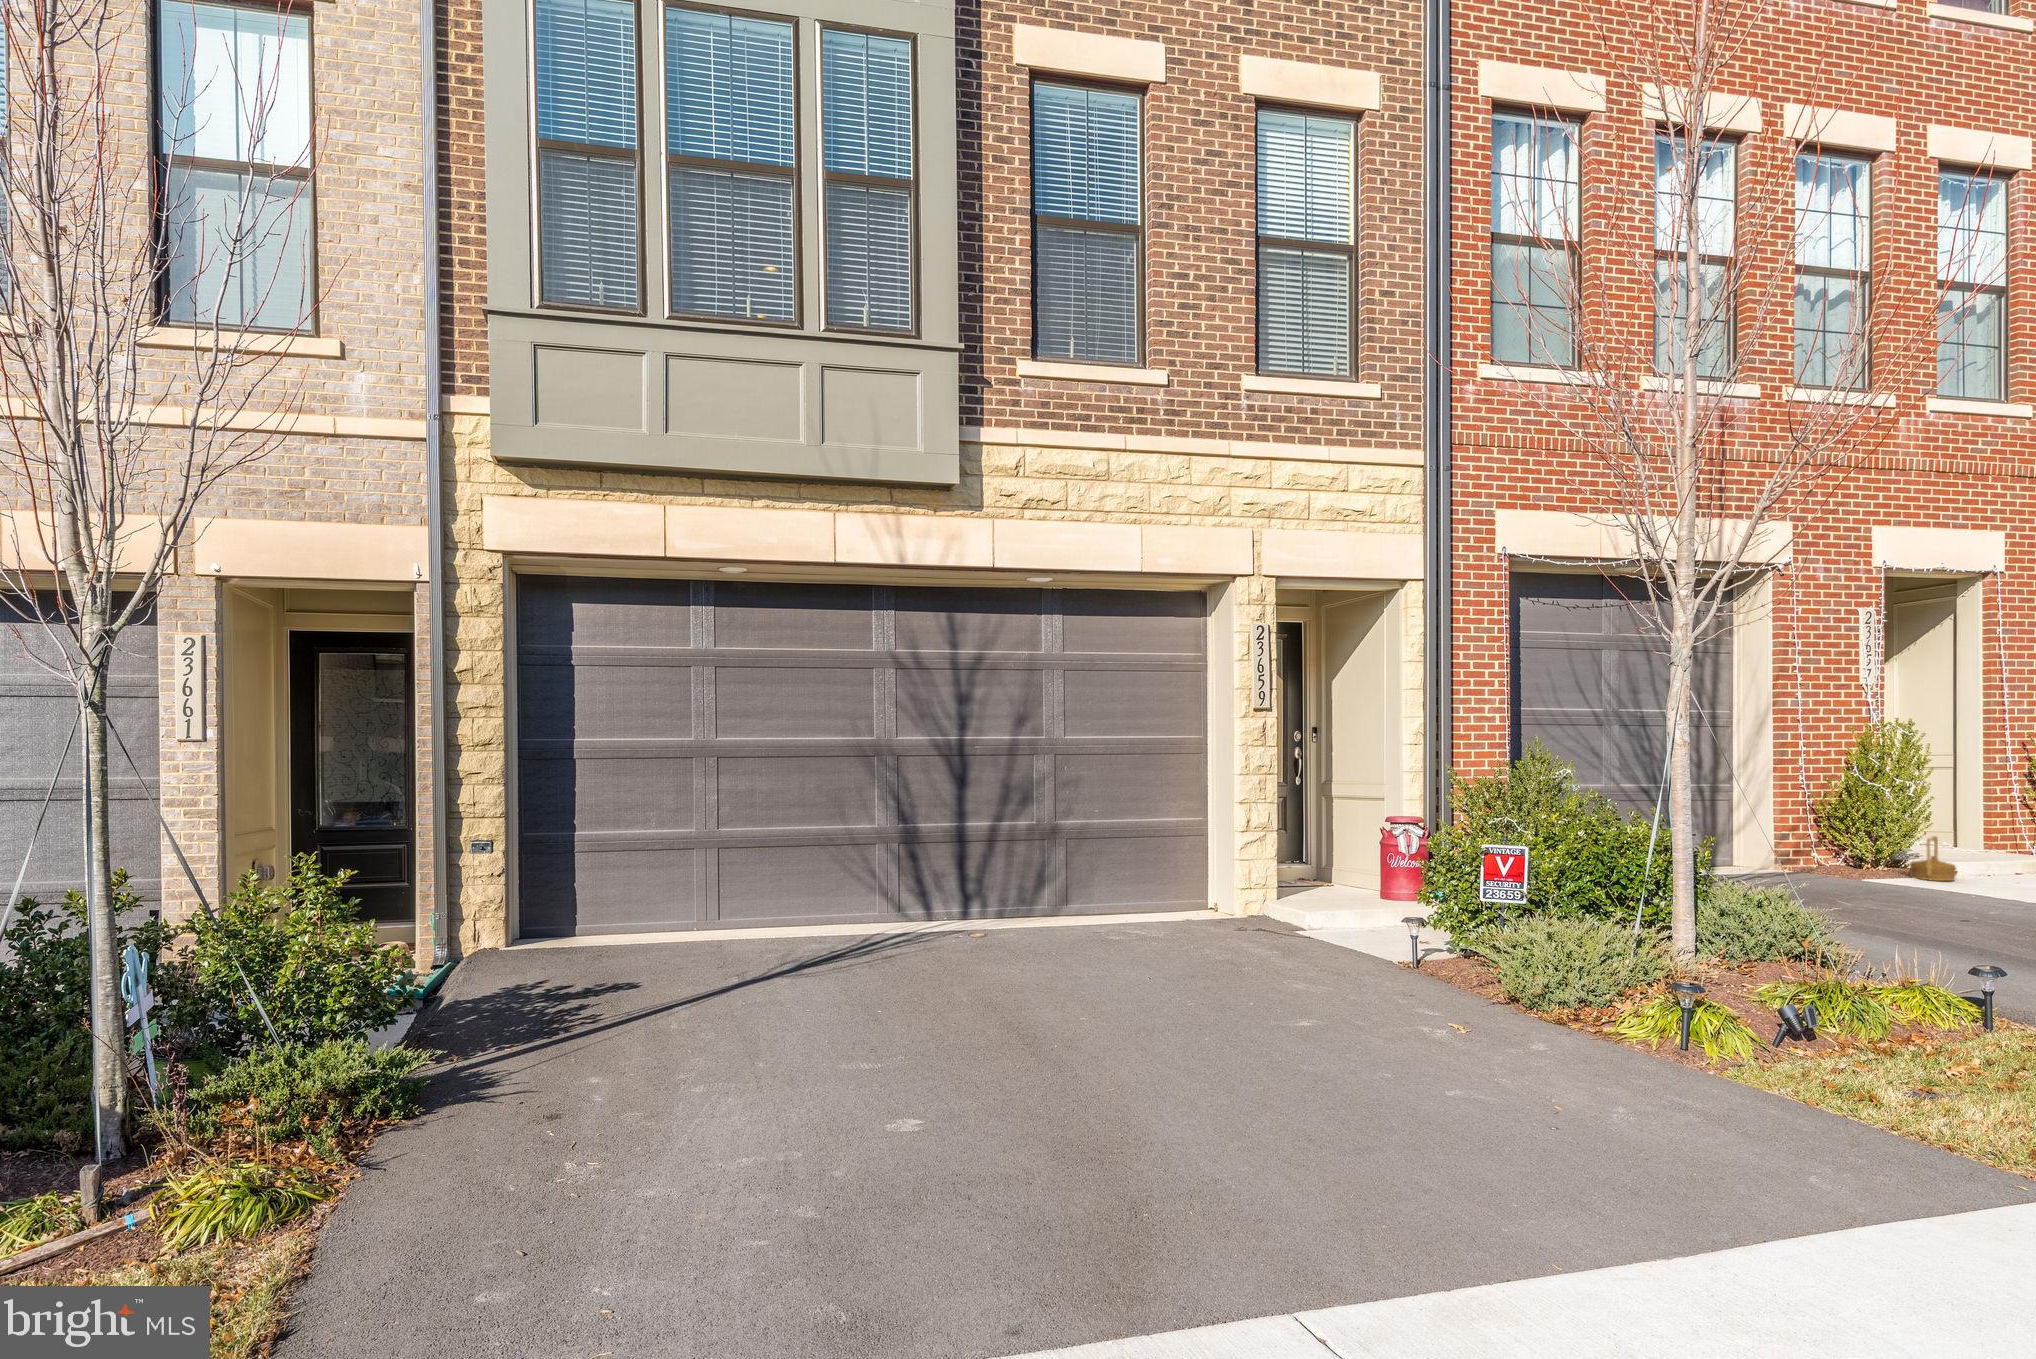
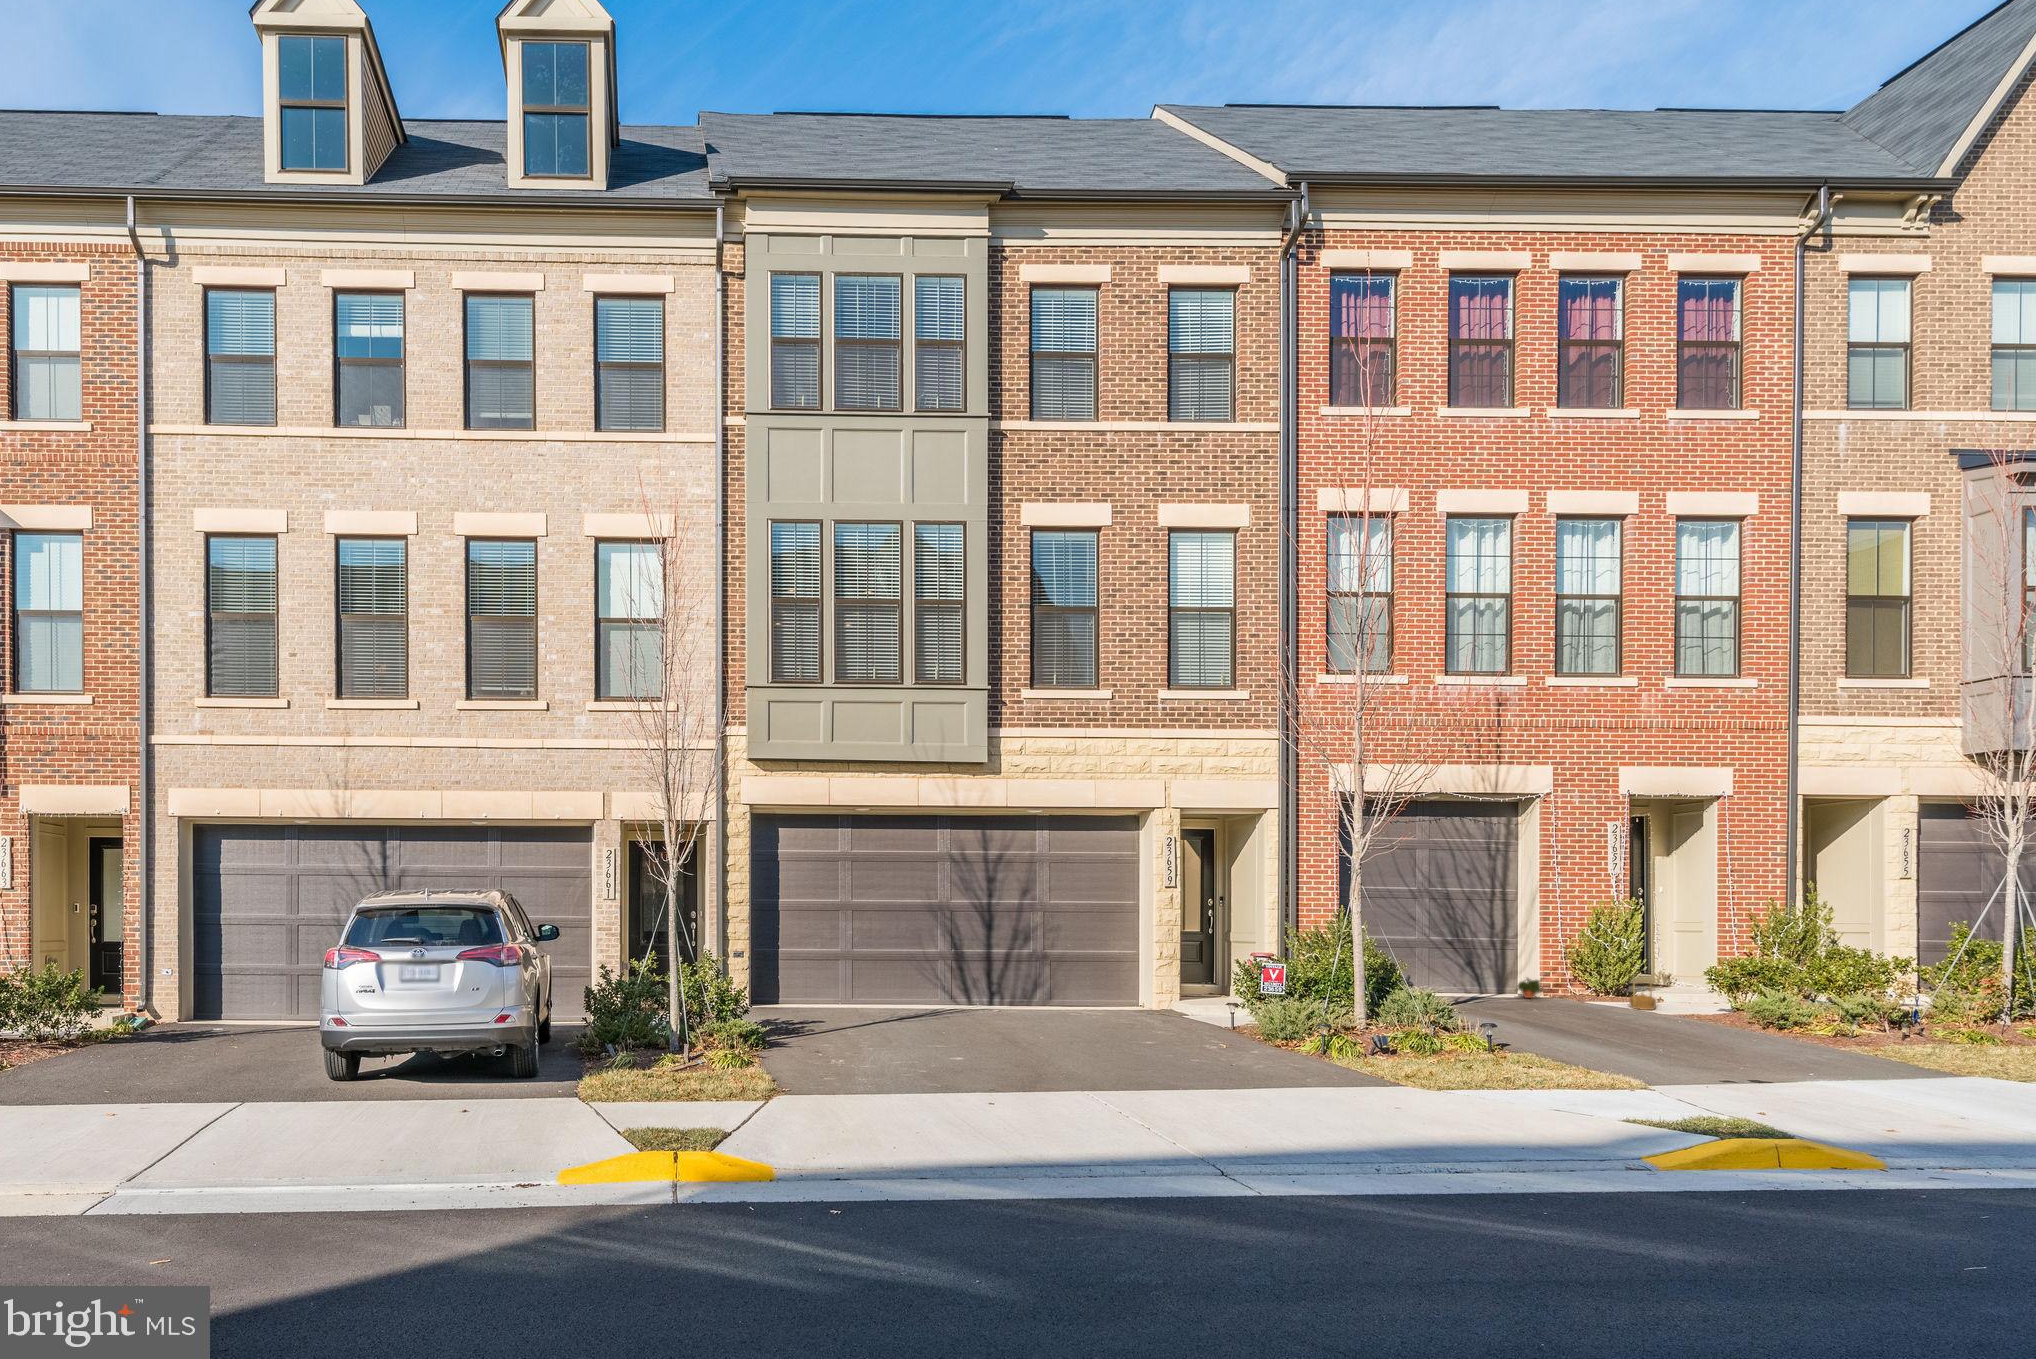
potted plant: none [1737,840,1786,875] -> present [1515,978,1543,998]

